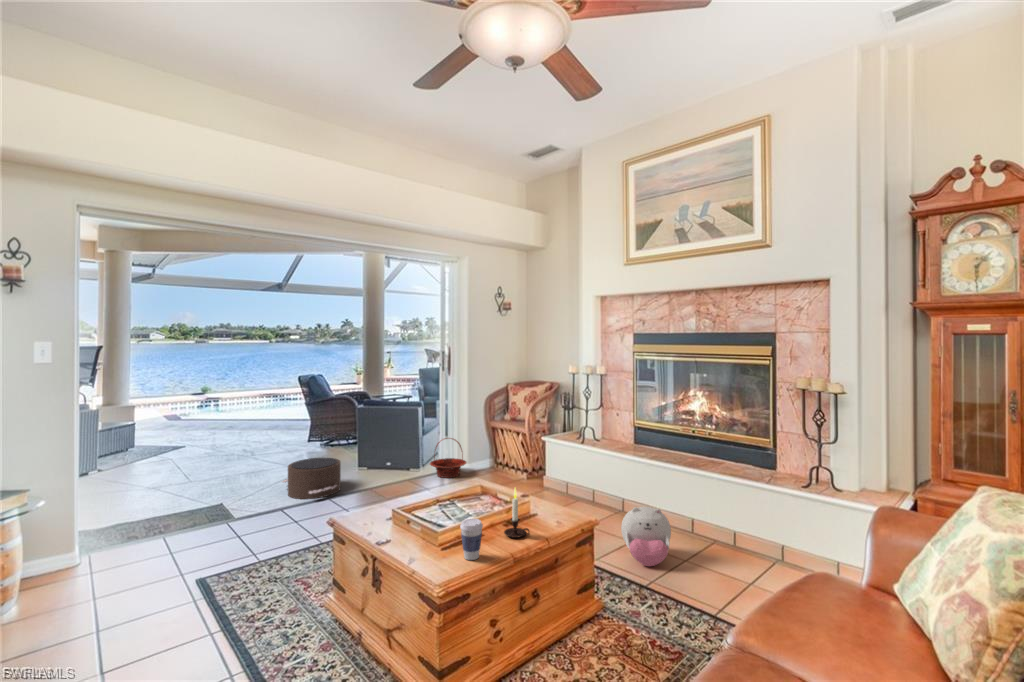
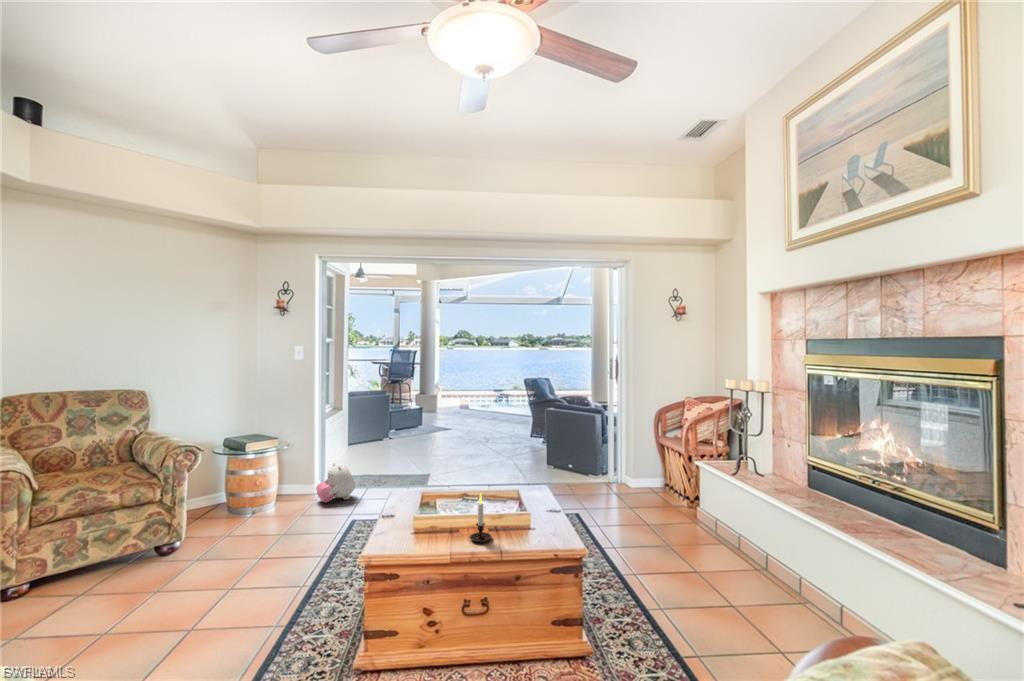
basket: present [430,438,466,478] -> none [591,445,629,486]
pouf: present [282,458,341,499] -> none [471,447,512,480]
plush toy: present [621,507,671,566] -> present [316,463,355,503]
coffee cup: present [460,518,483,560] -> none [407,510,428,548]

